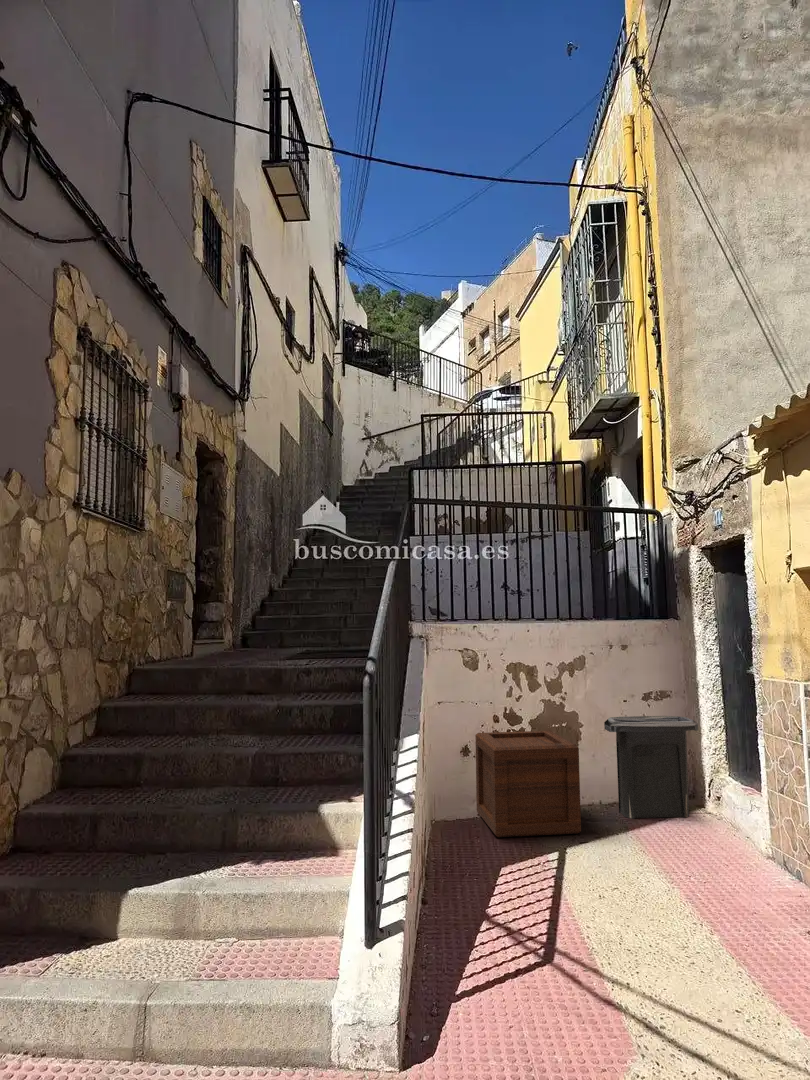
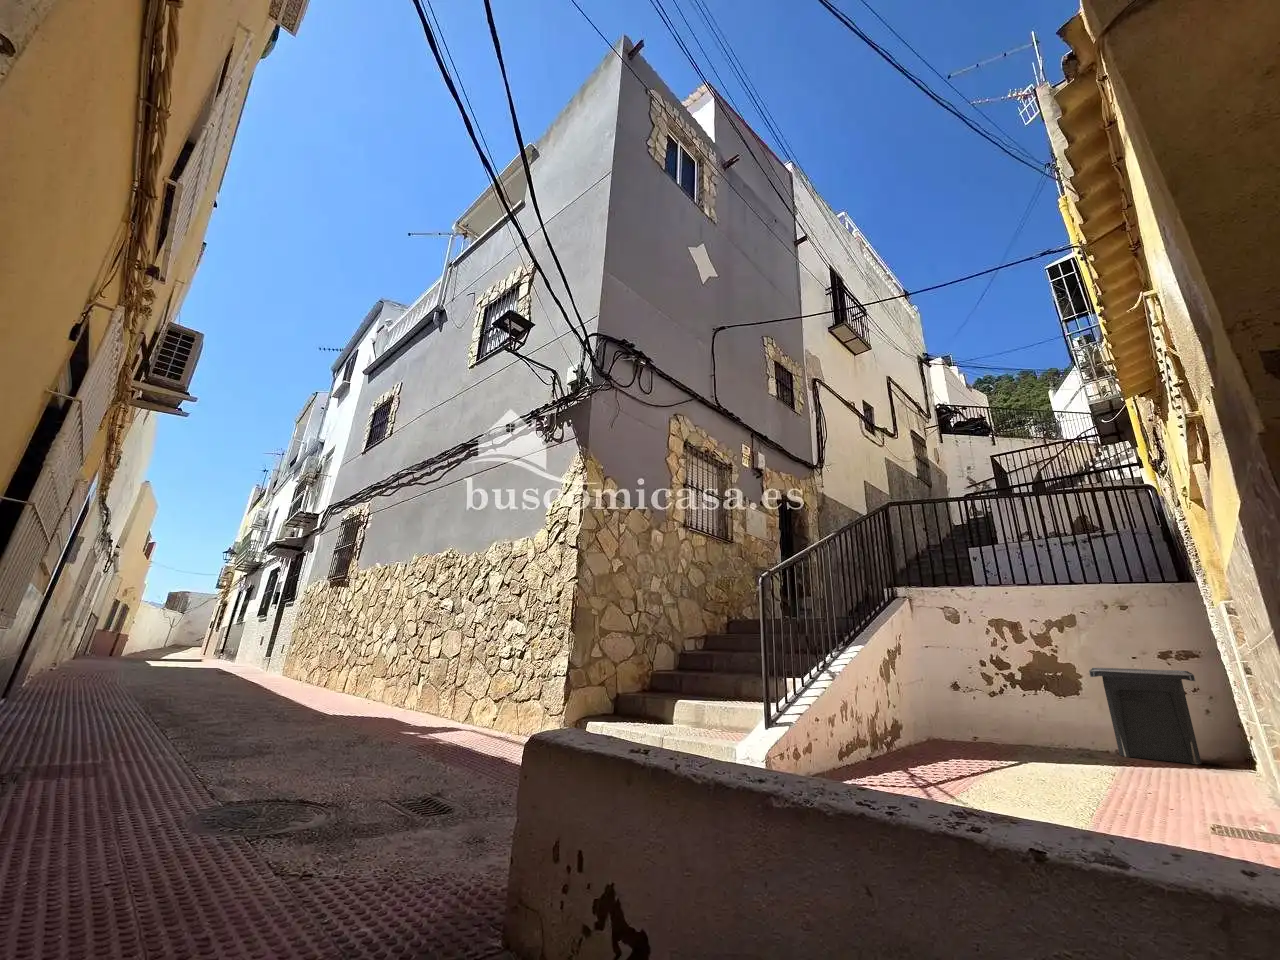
wooden crate: present [475,731,581,837] -> none [962,673,1053,753]

